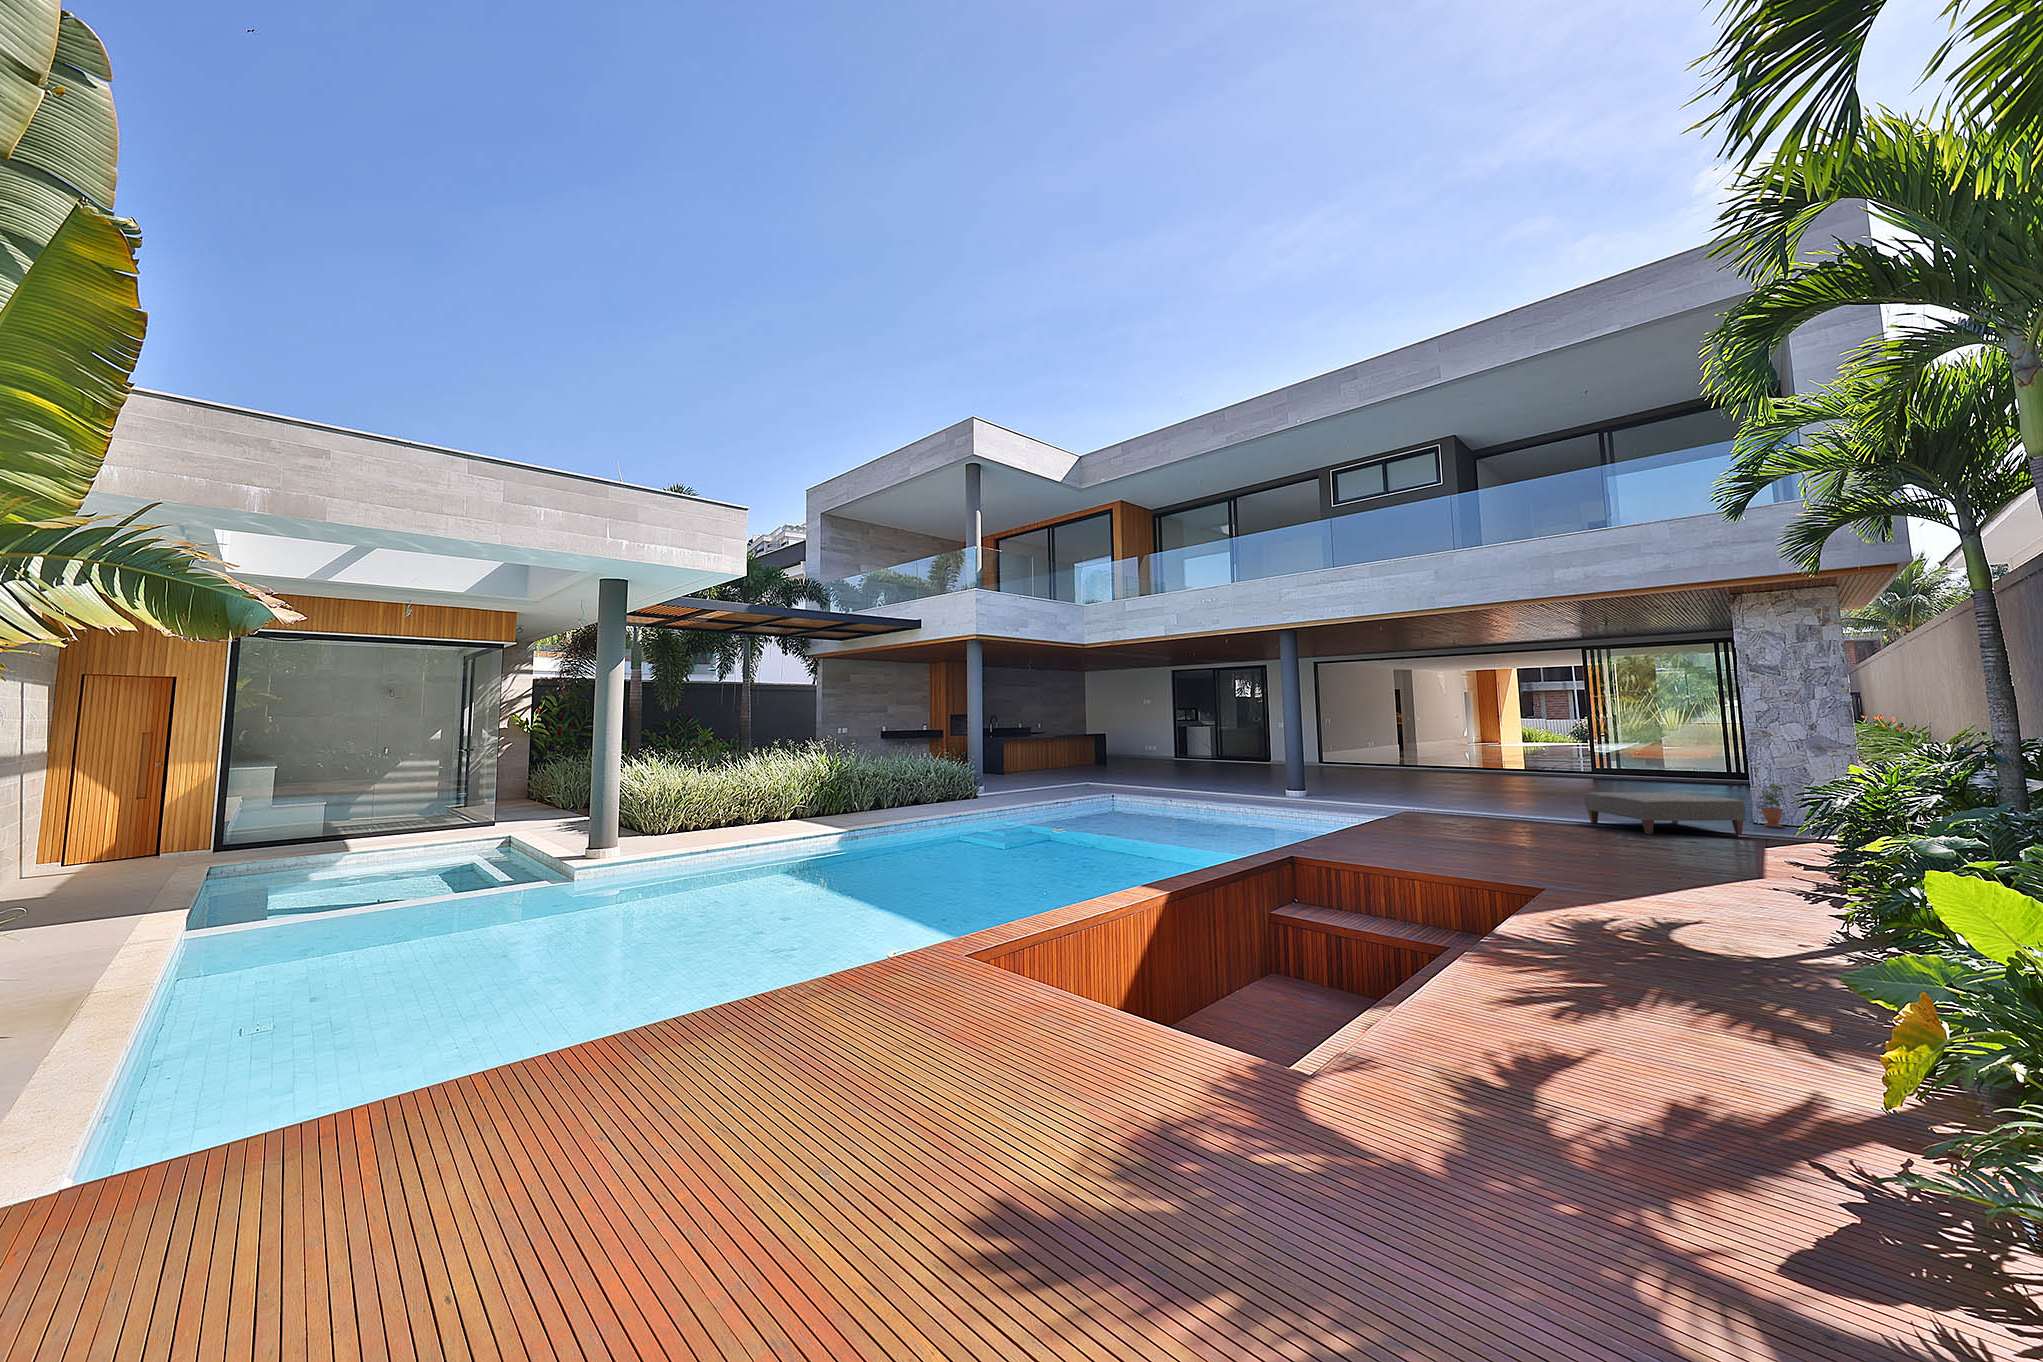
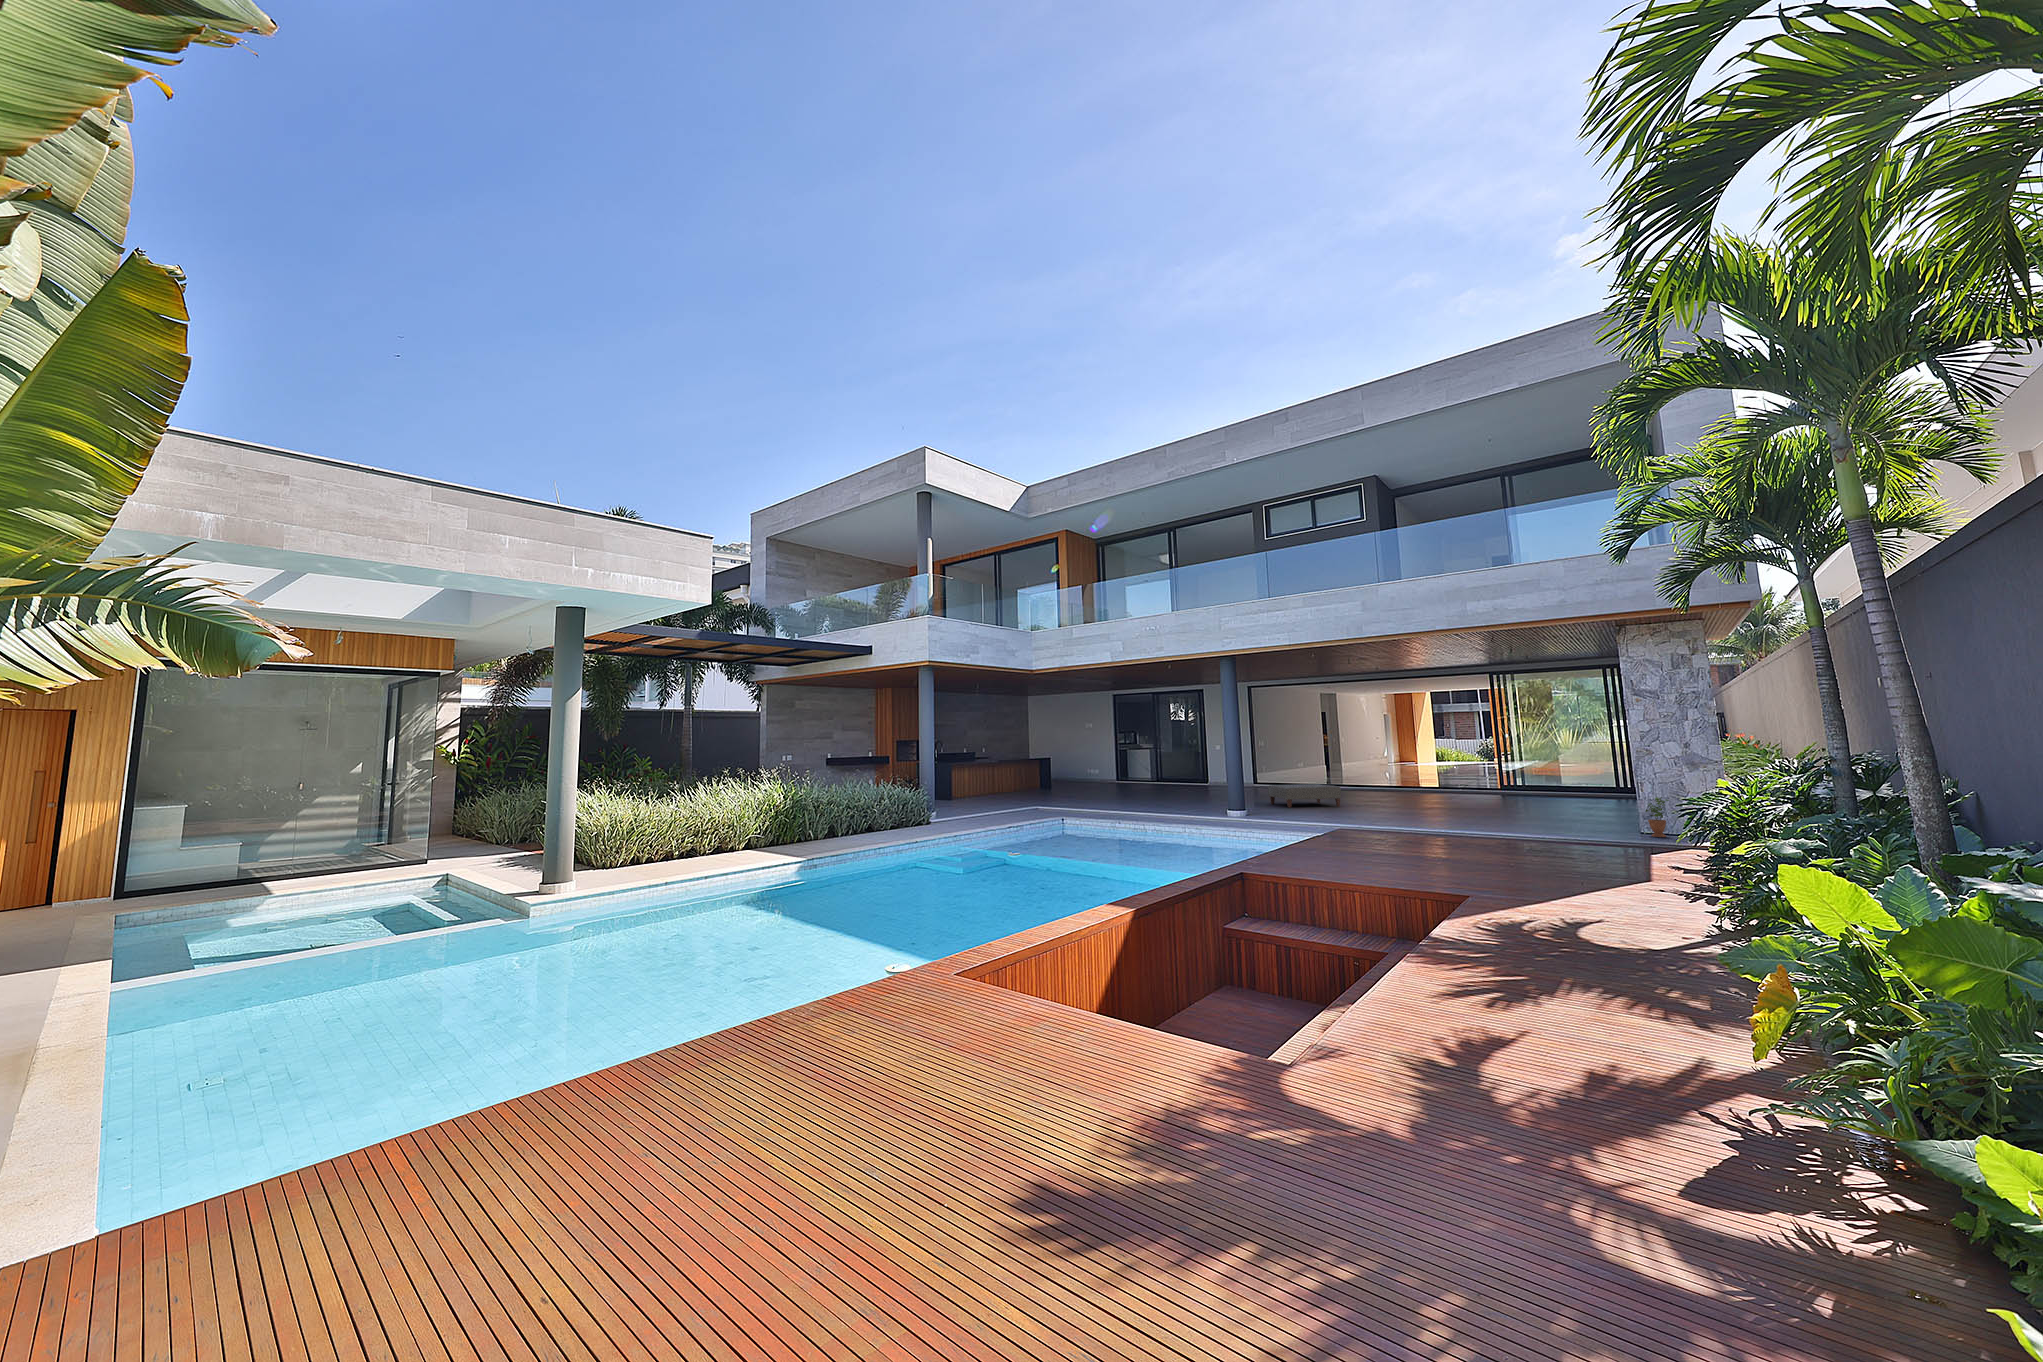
ottoman: present [1585,792,1745,835] -> present [1268,784,1341,808]

